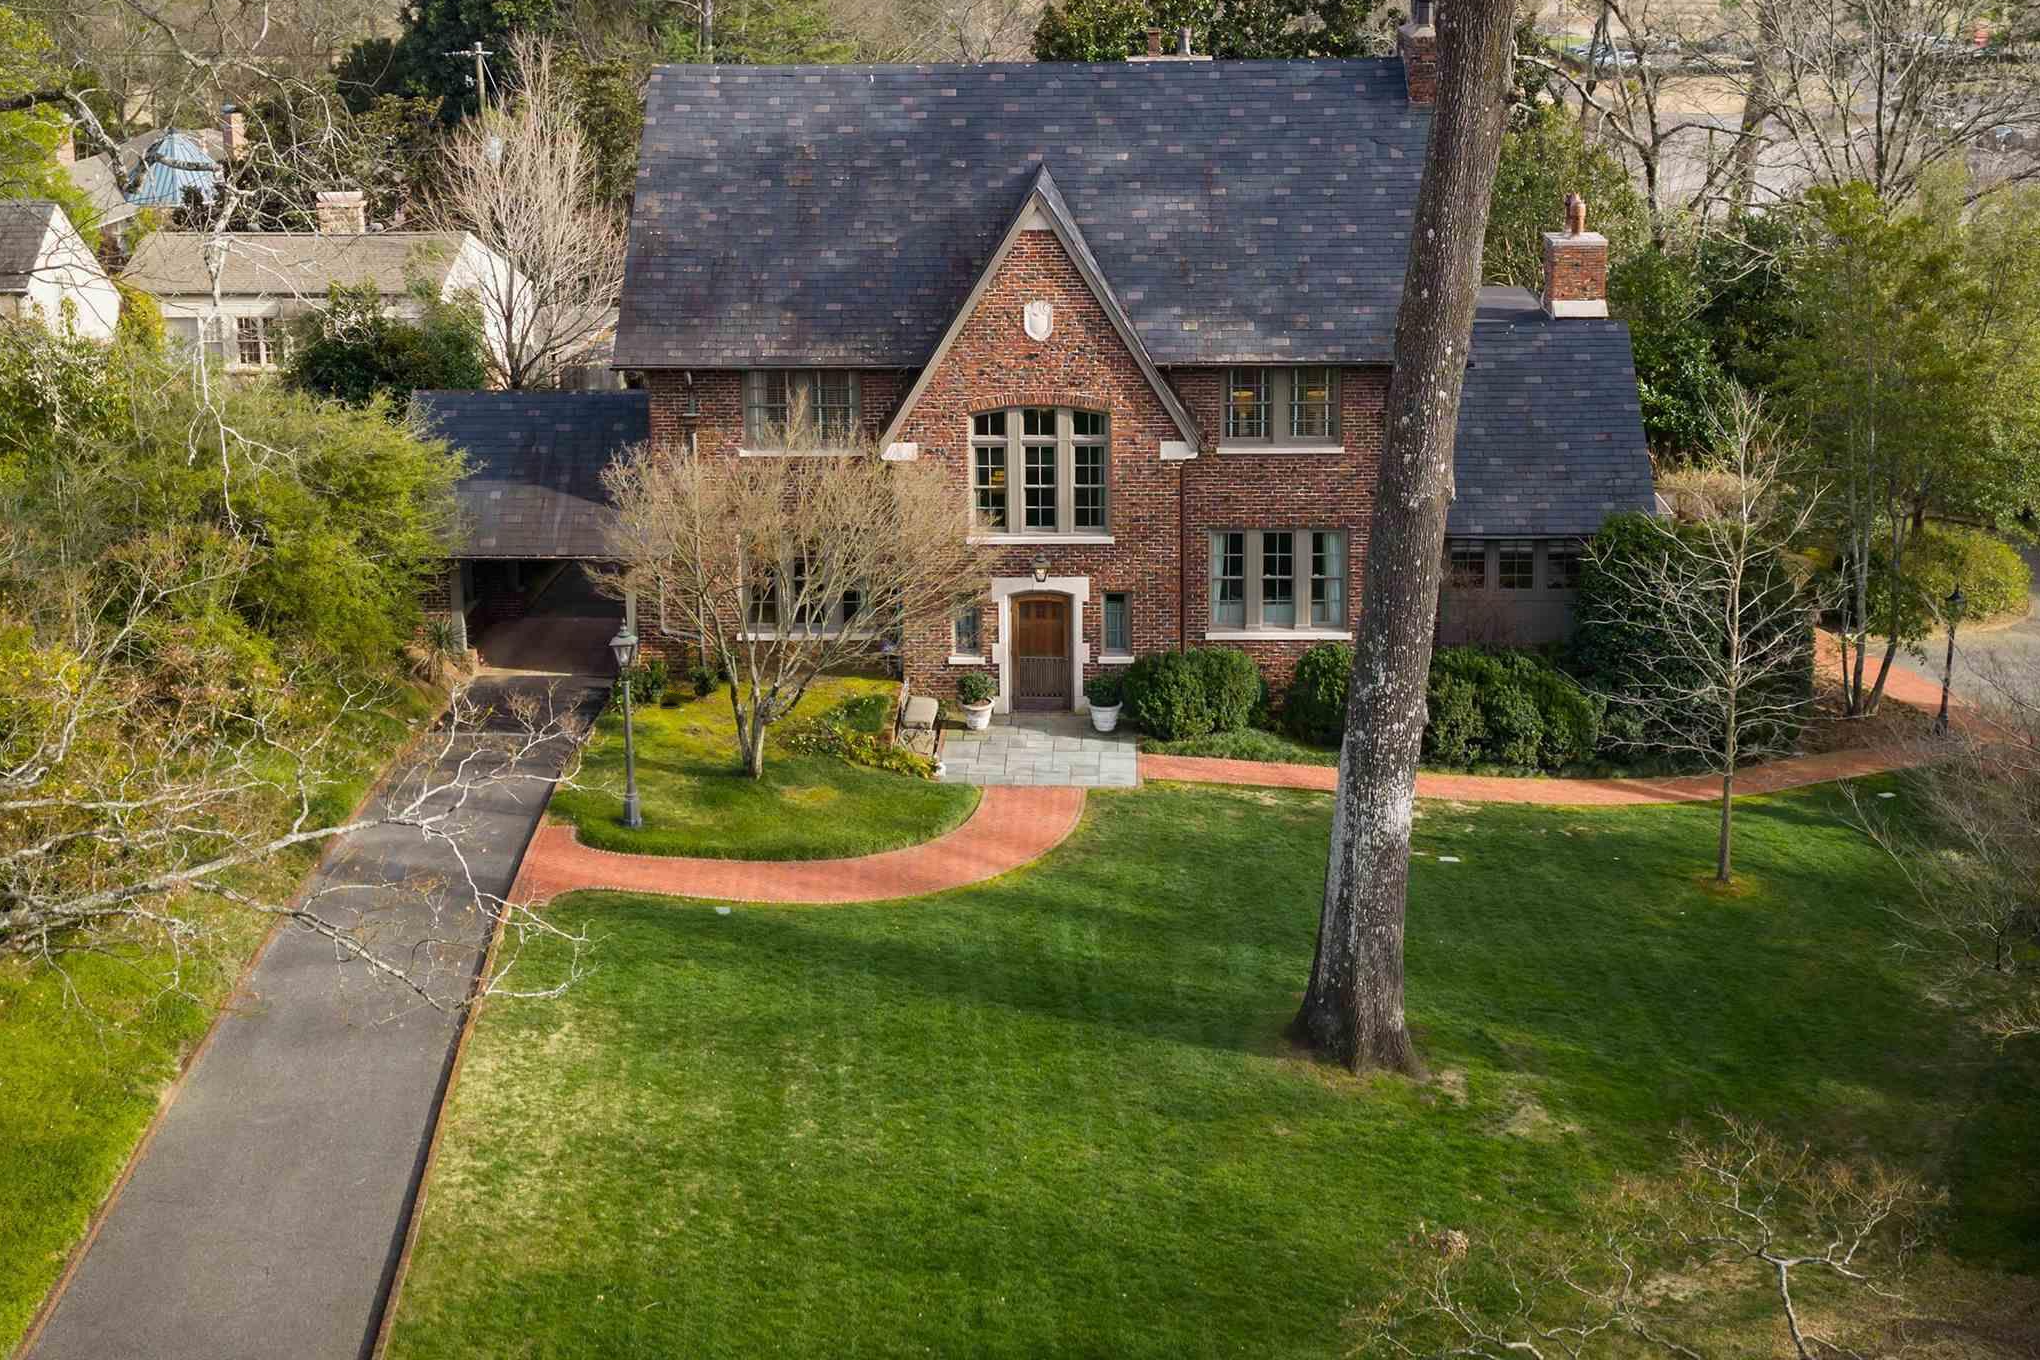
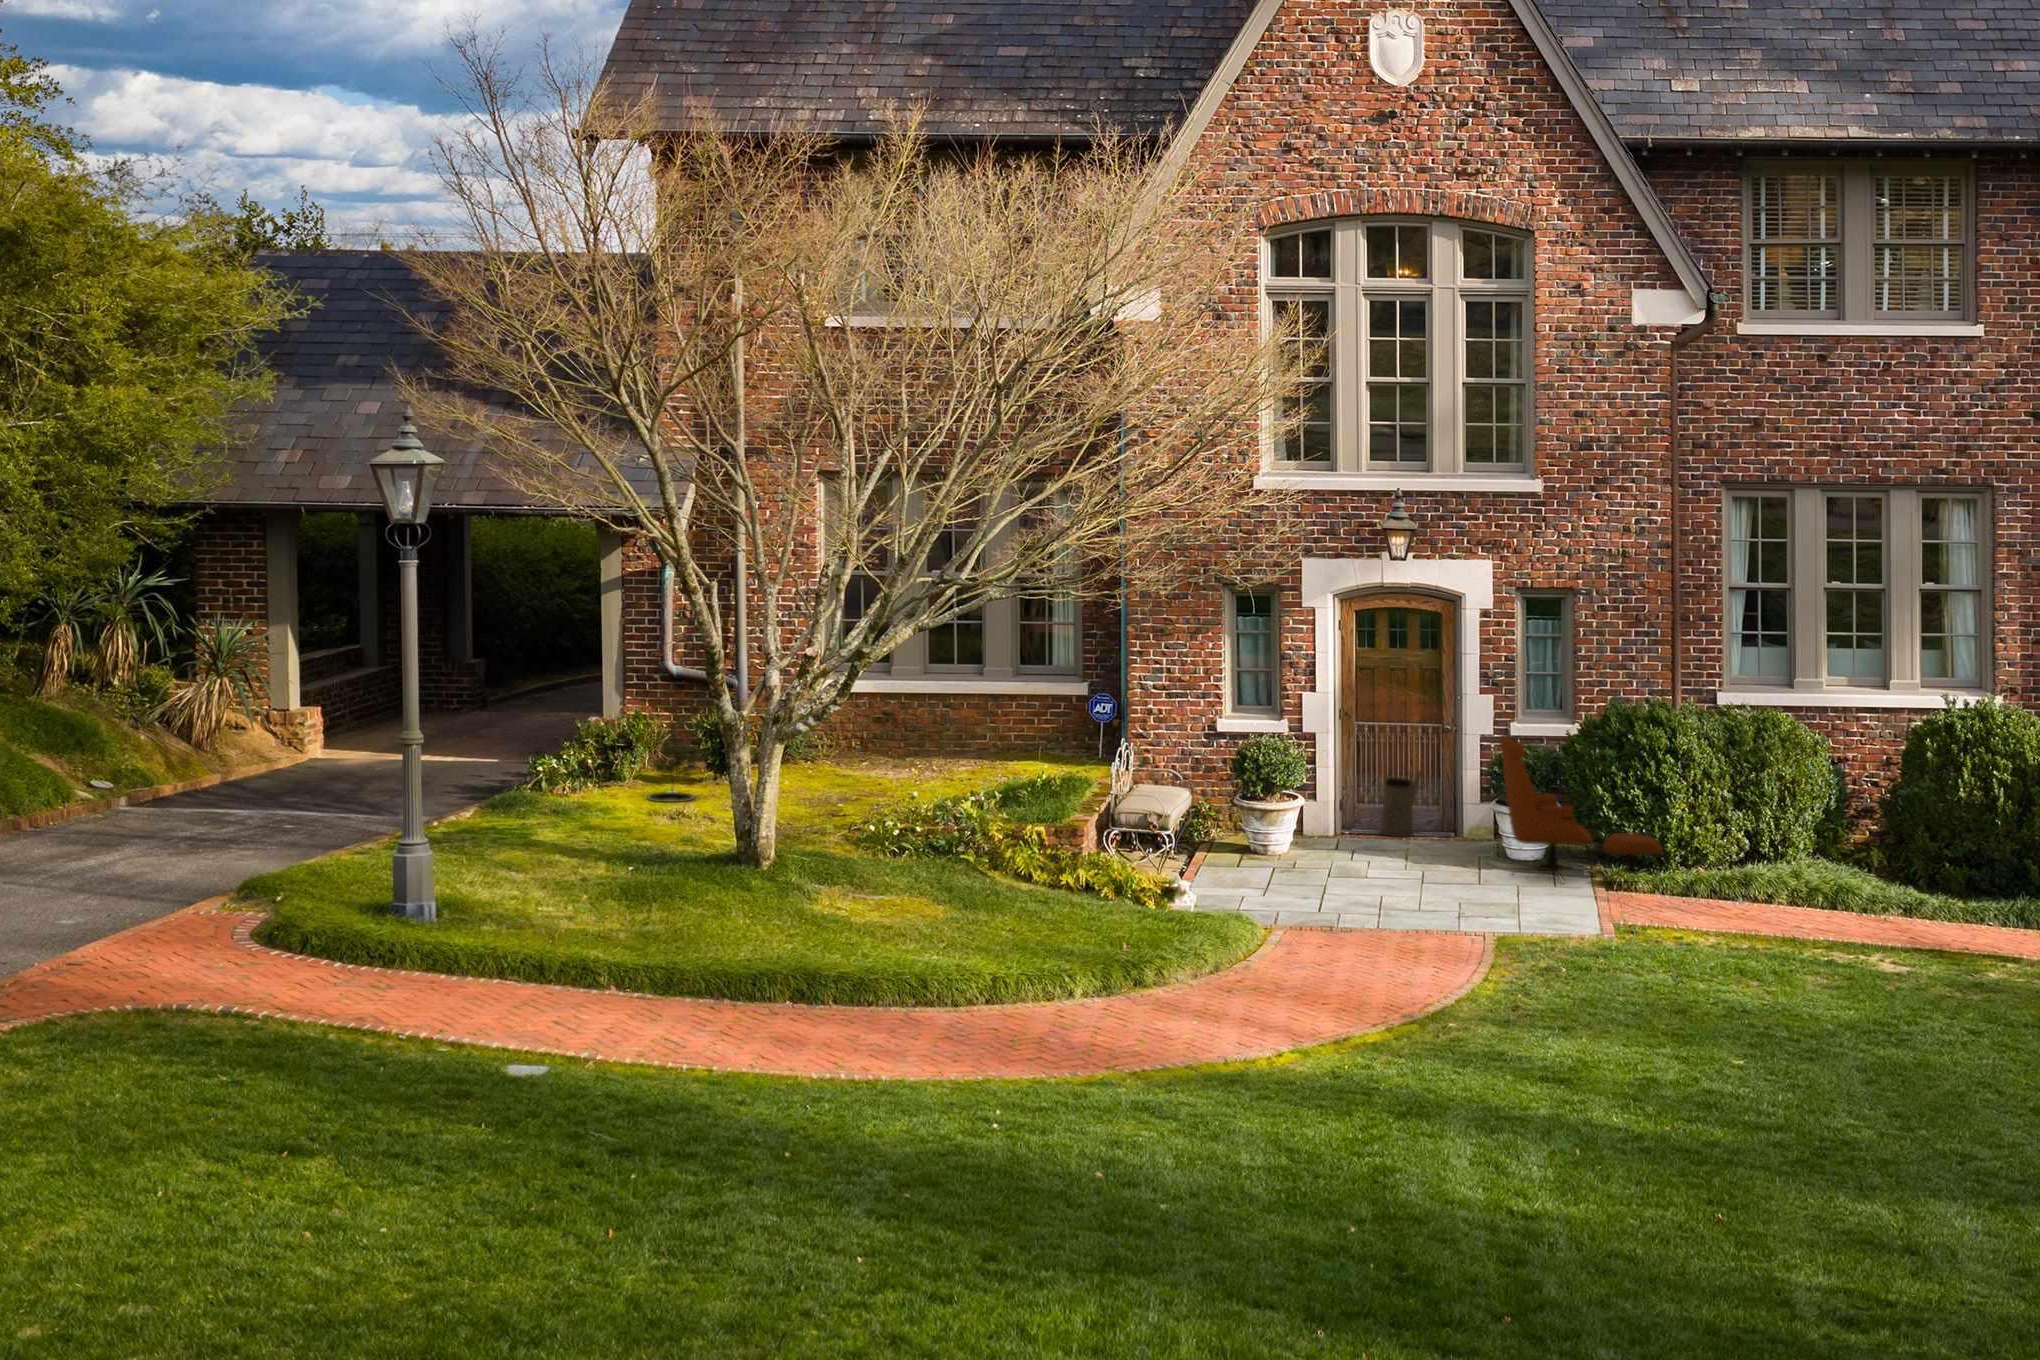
watering can: none [1034,679,1055,718] -> present [1380,767,1421,837]
lounge chair: none [1096,679,1178,754] -> present [1500,735,1662,883]

